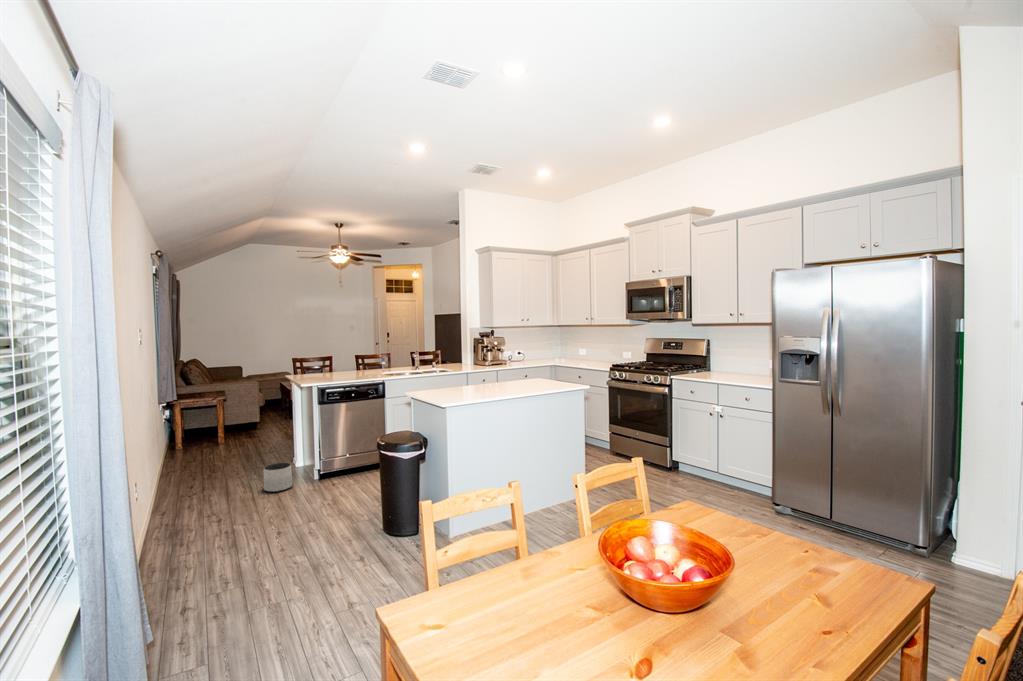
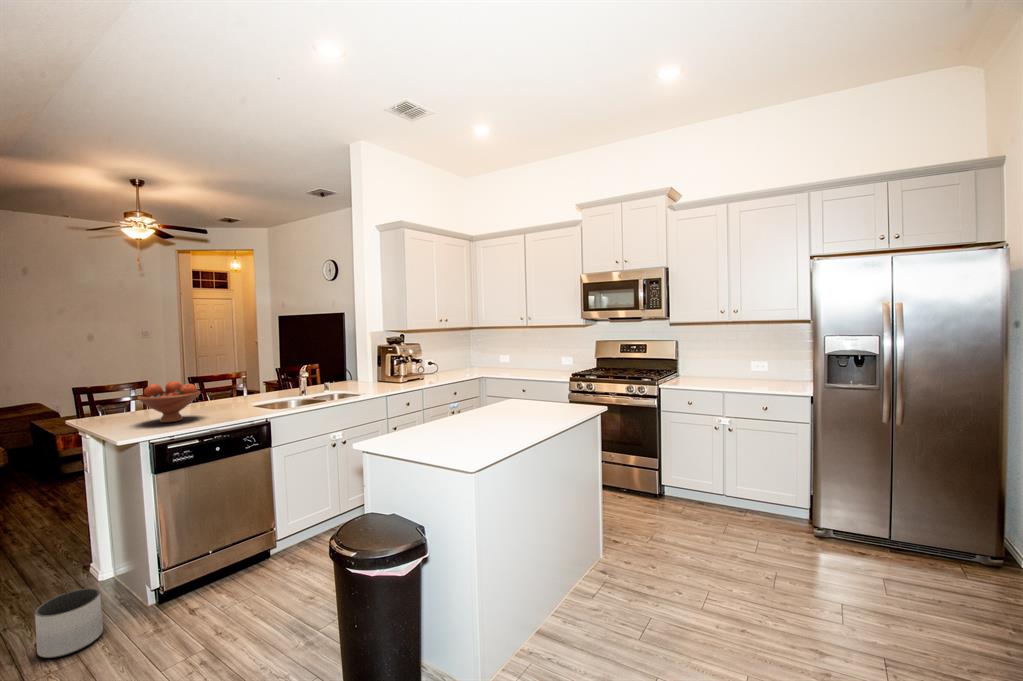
fruit bowl: none [315,355,347,379] -> present [137,381,201,423]

